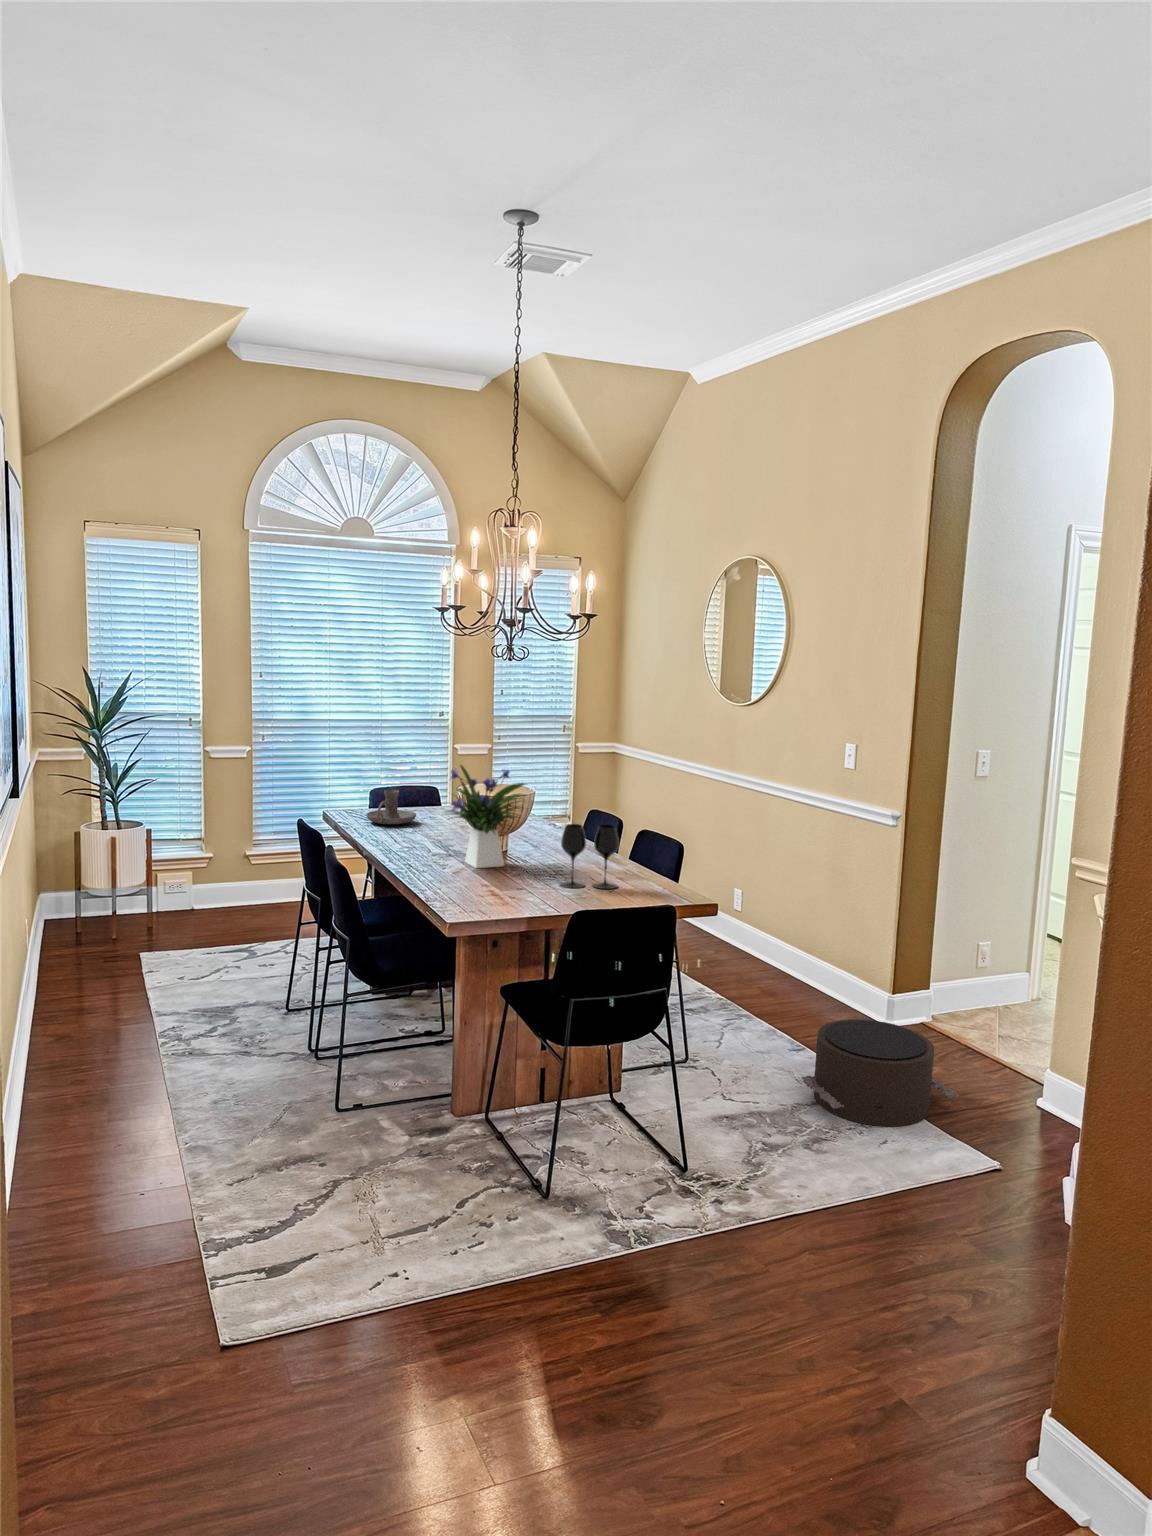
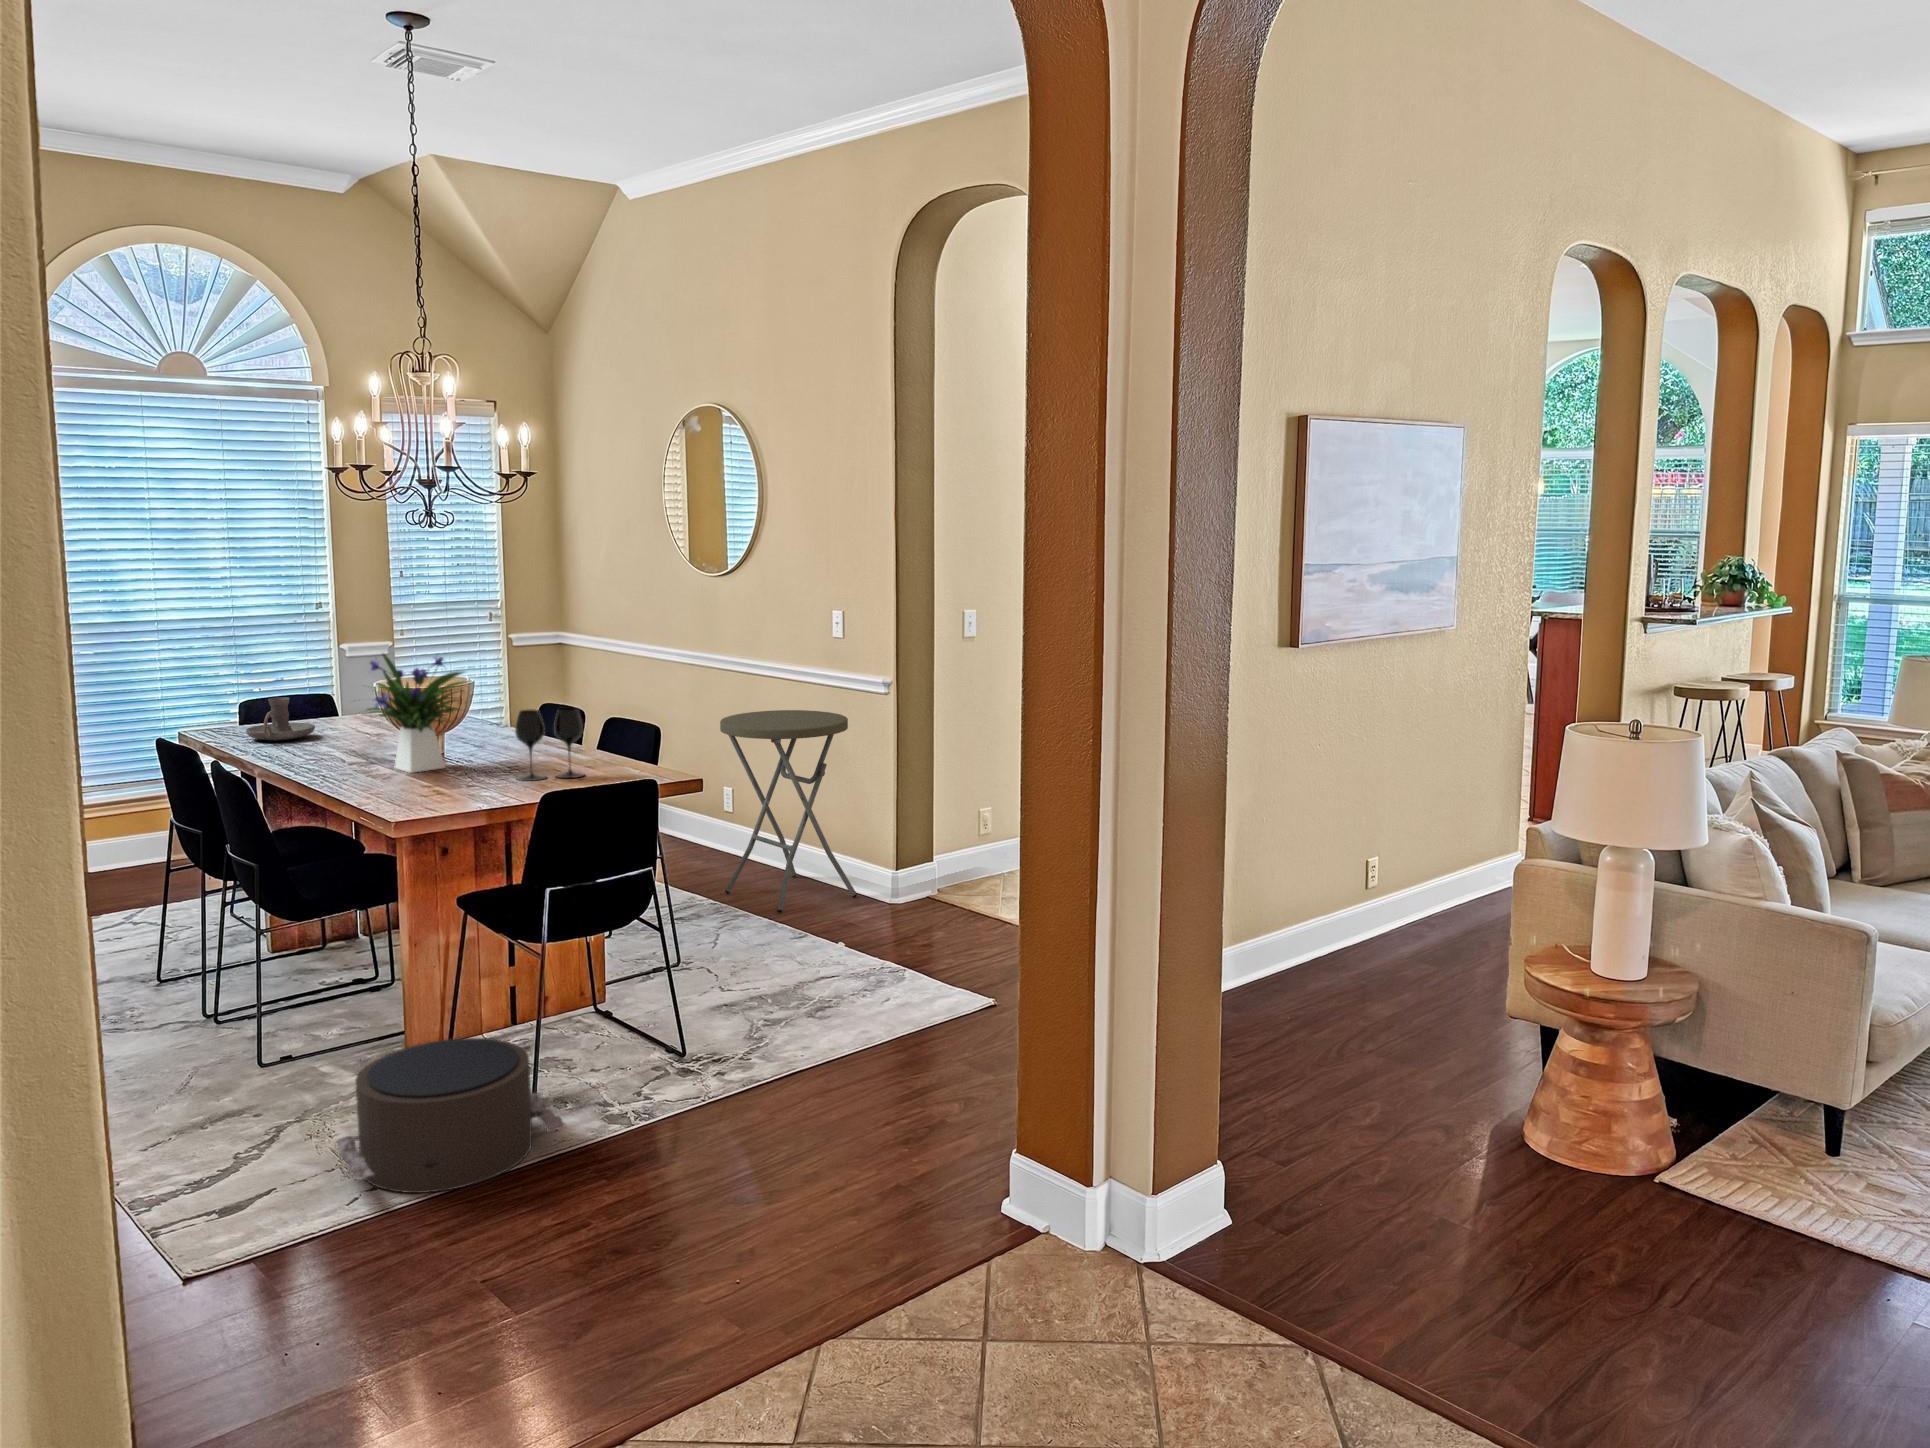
side table: none [733,831,857,1019] -> present [720,710,857,913]
pouf: present [801,1020,959,1127] -> present [337,1038,565,1193]

